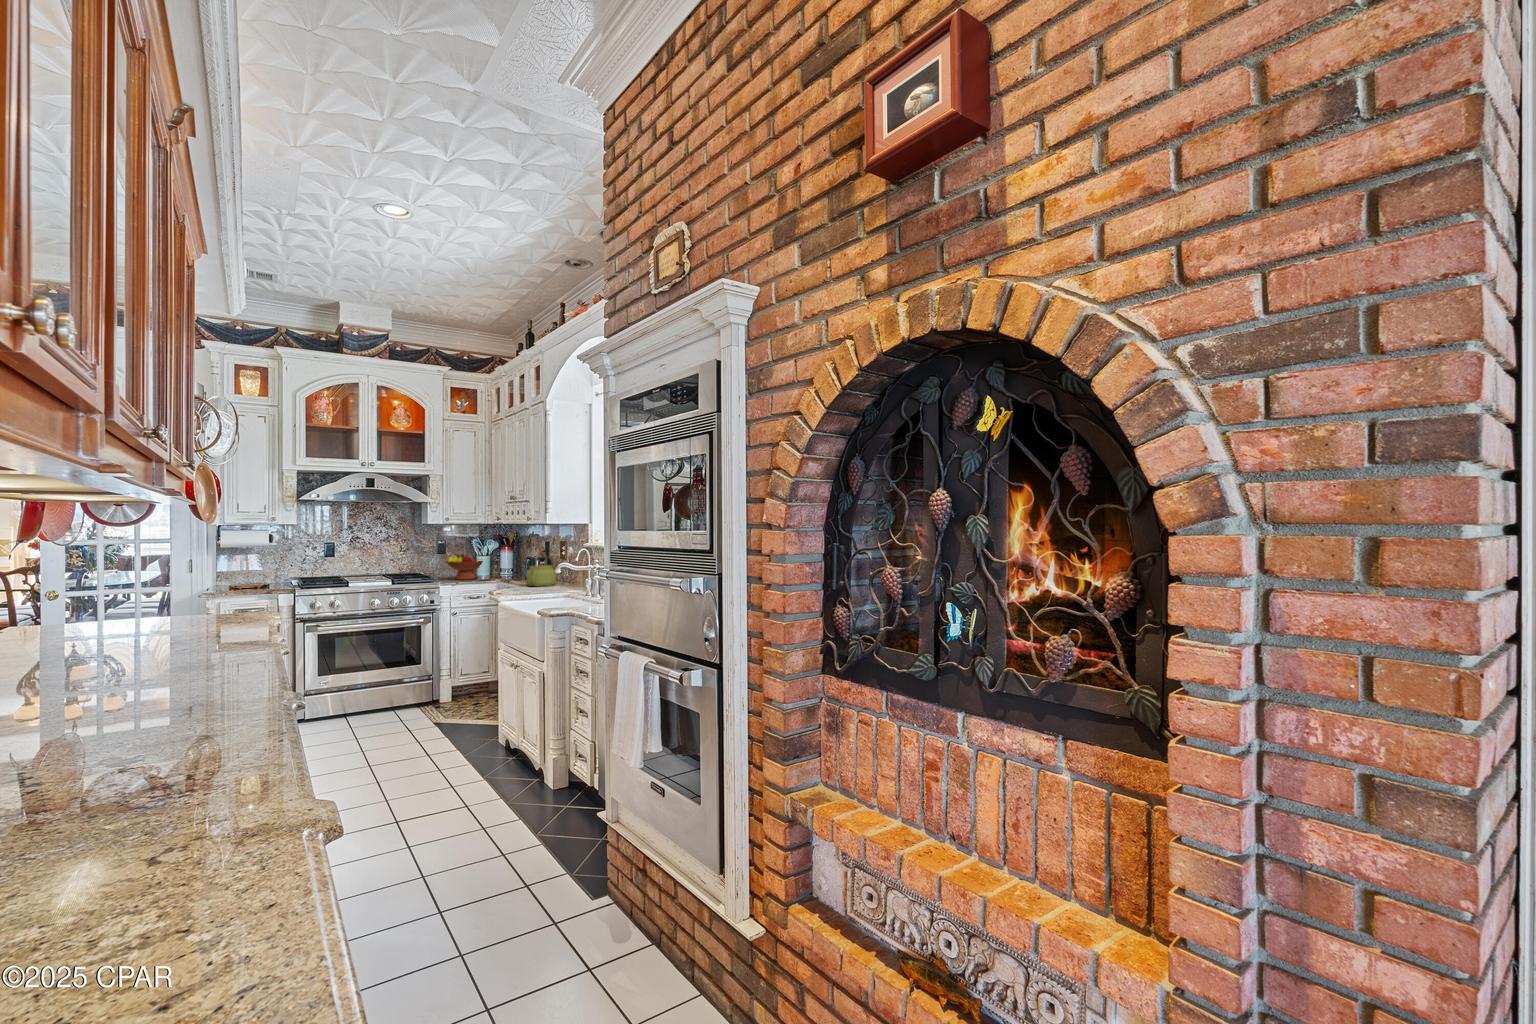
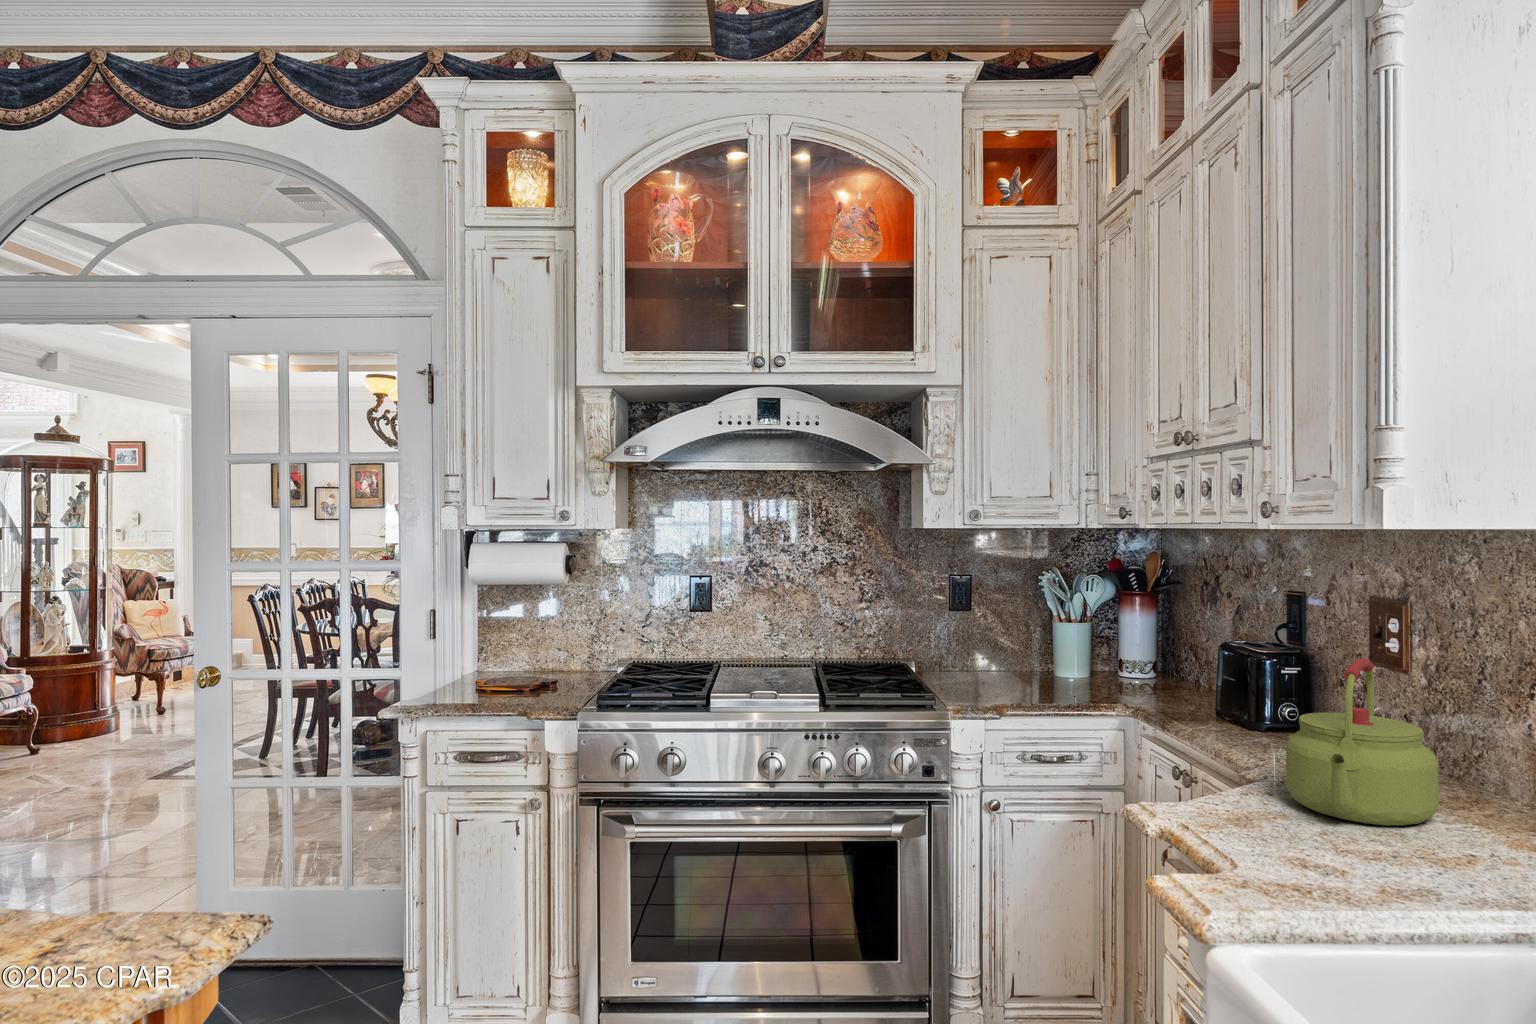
fruit bowl: present [446,554,483,580] -> none [967,620,1085,698]

